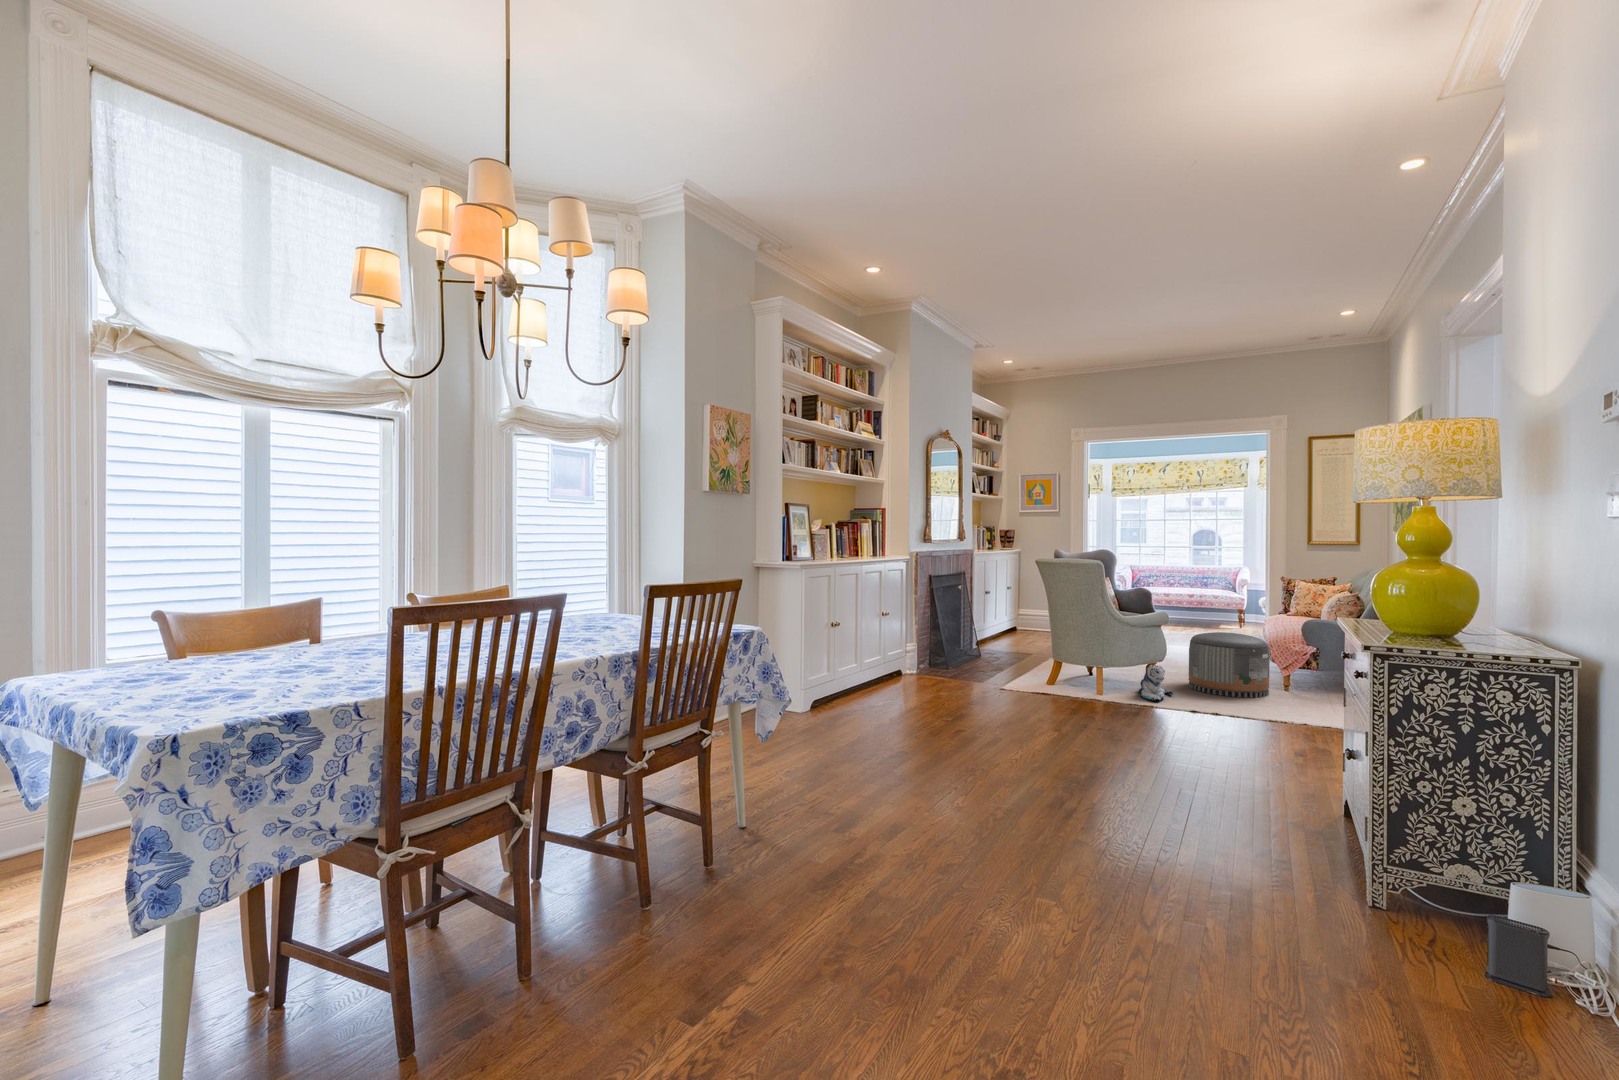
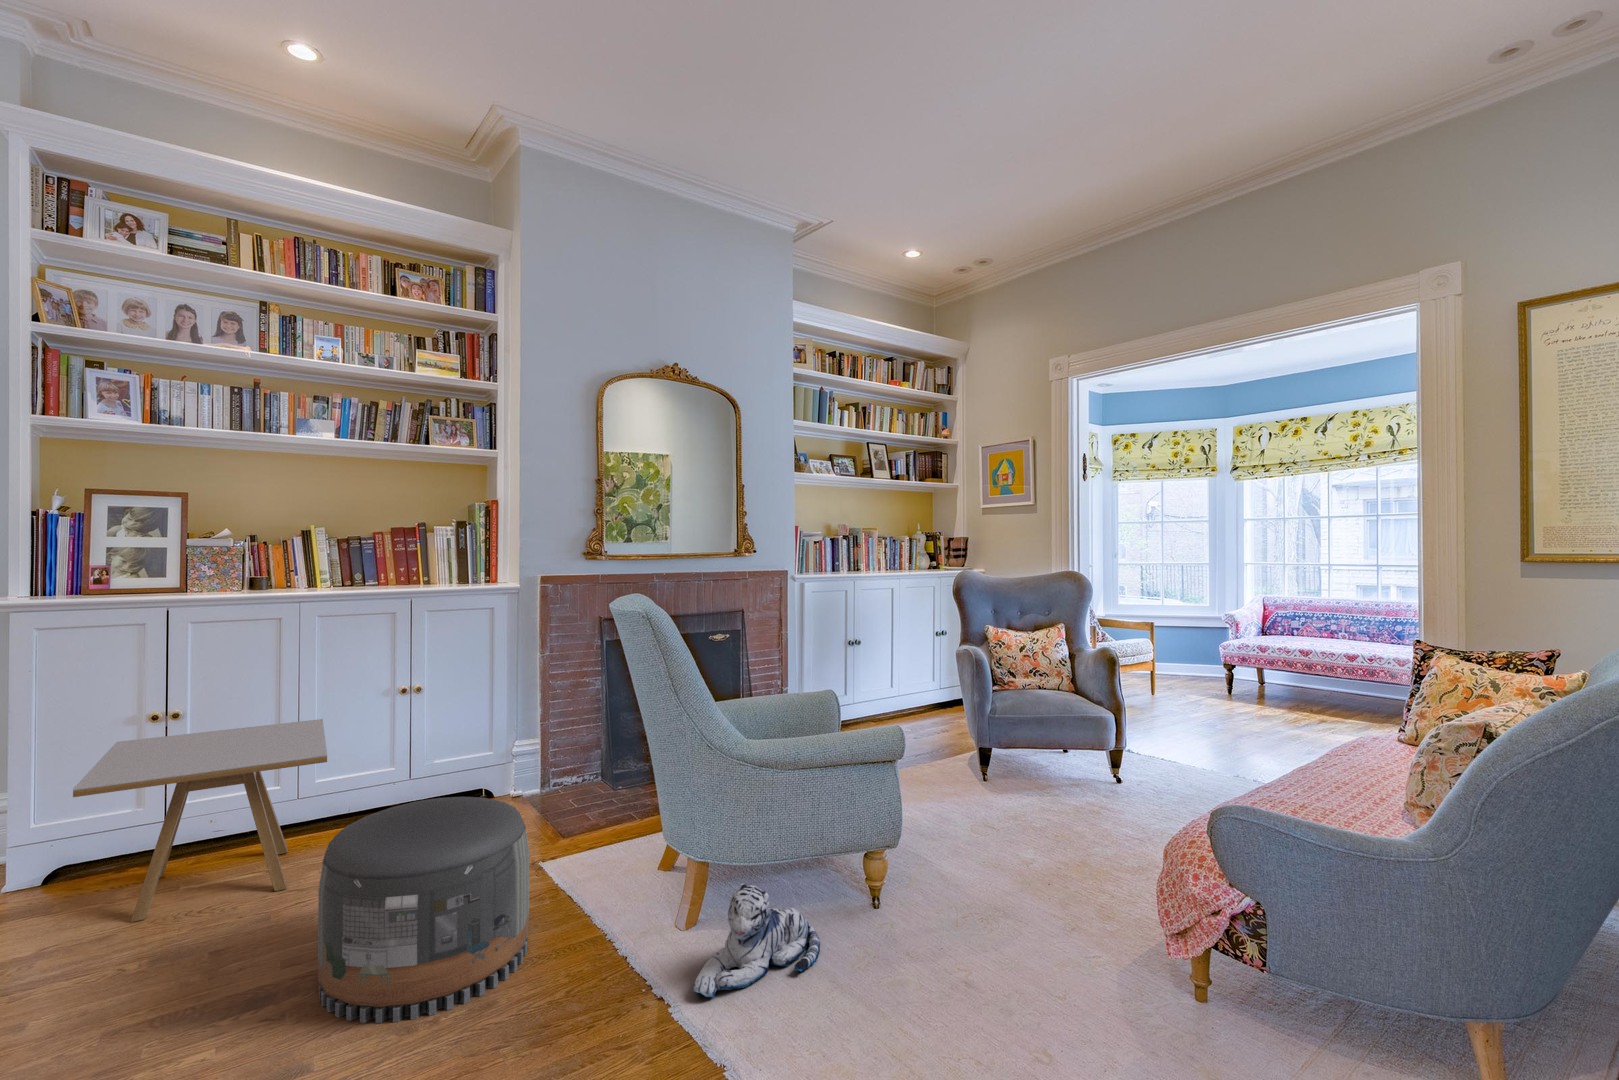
side table: none [822,625,943,710] -> present [73,719,327,922]
pouf: present [1189,632,1270,698] -> present [318,797,529,1023]

